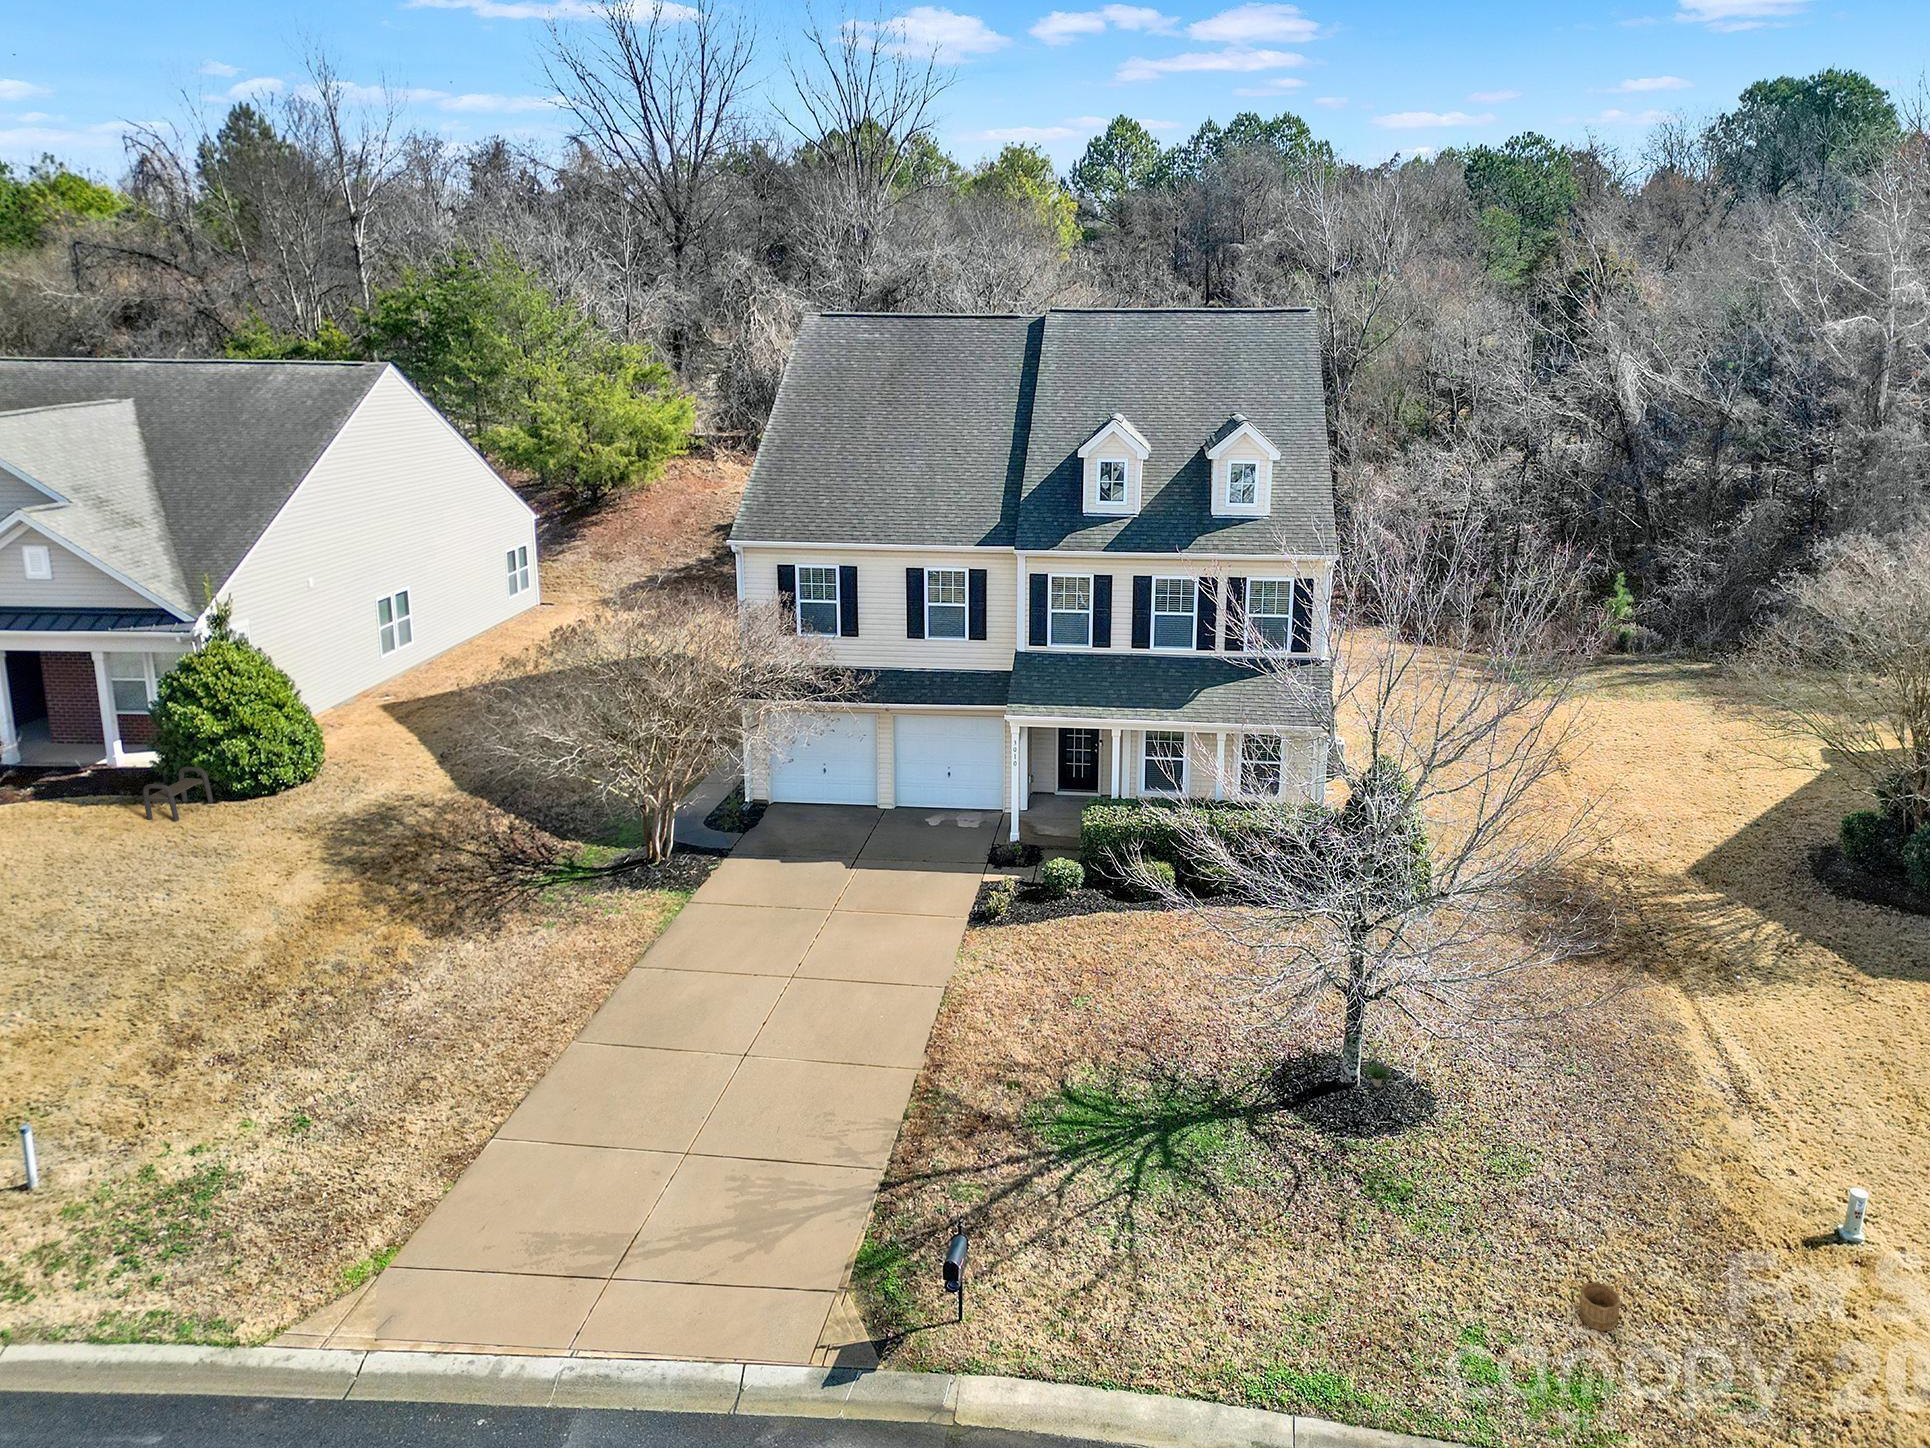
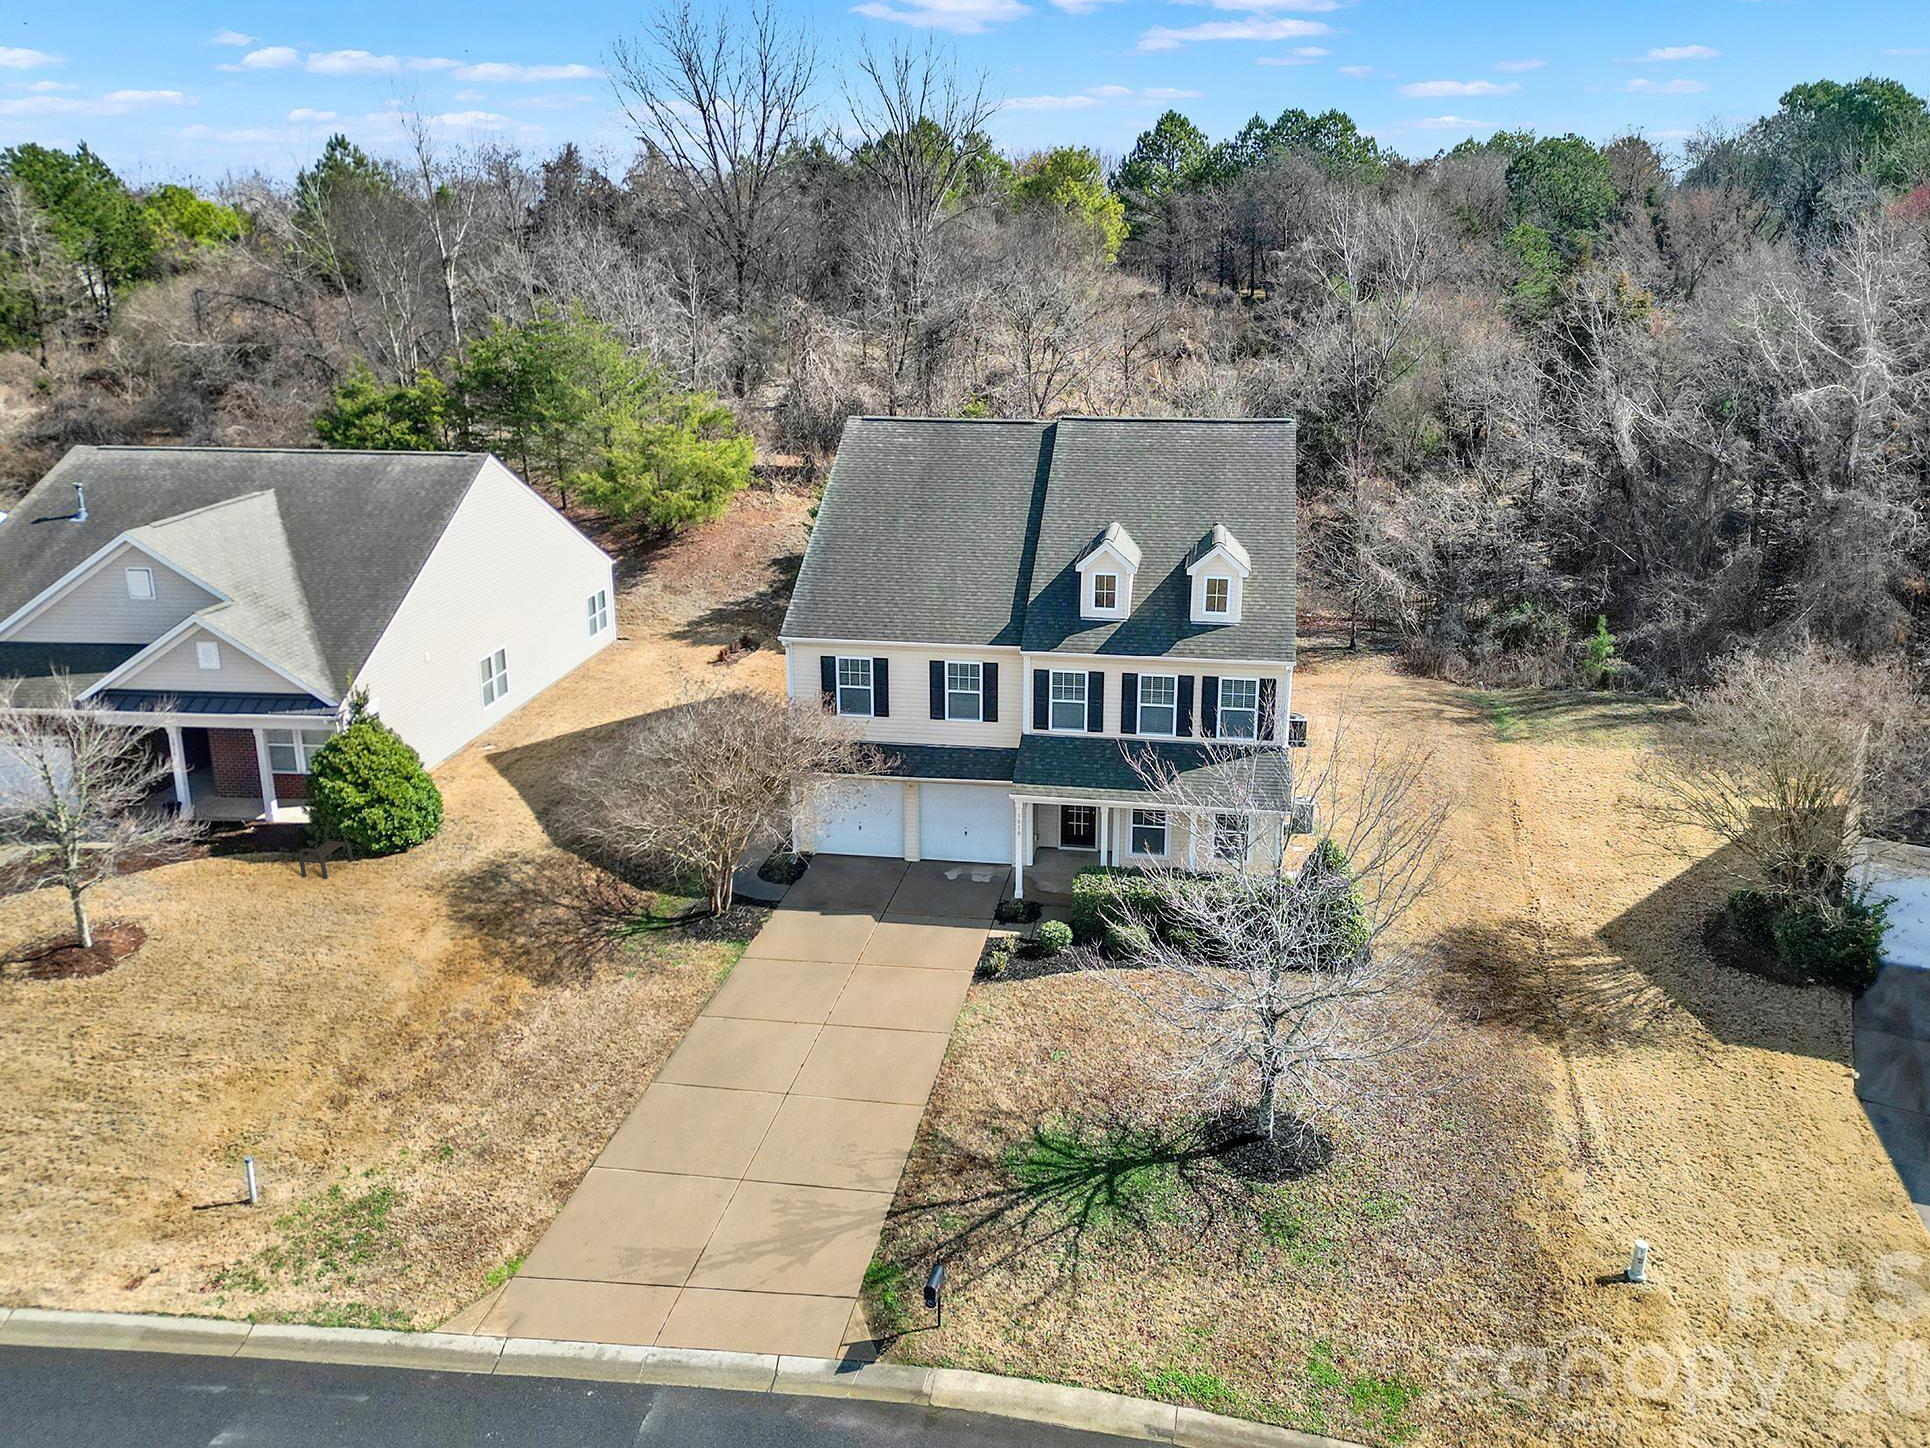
potted plant: present [1363,1047,1393,1087] -> none [1278,1107,1303,1139]
wooden bucket: present [1579,1282,1621,1331] -> none [1405,1311,1434,1348]

